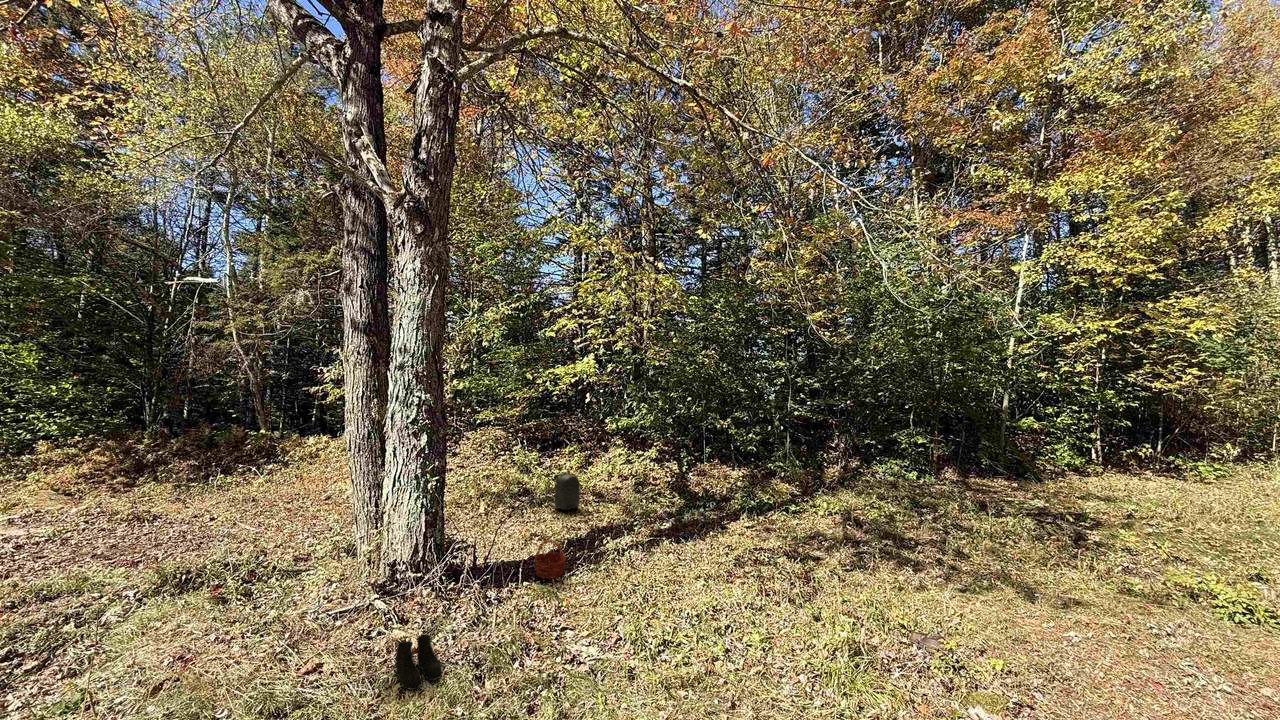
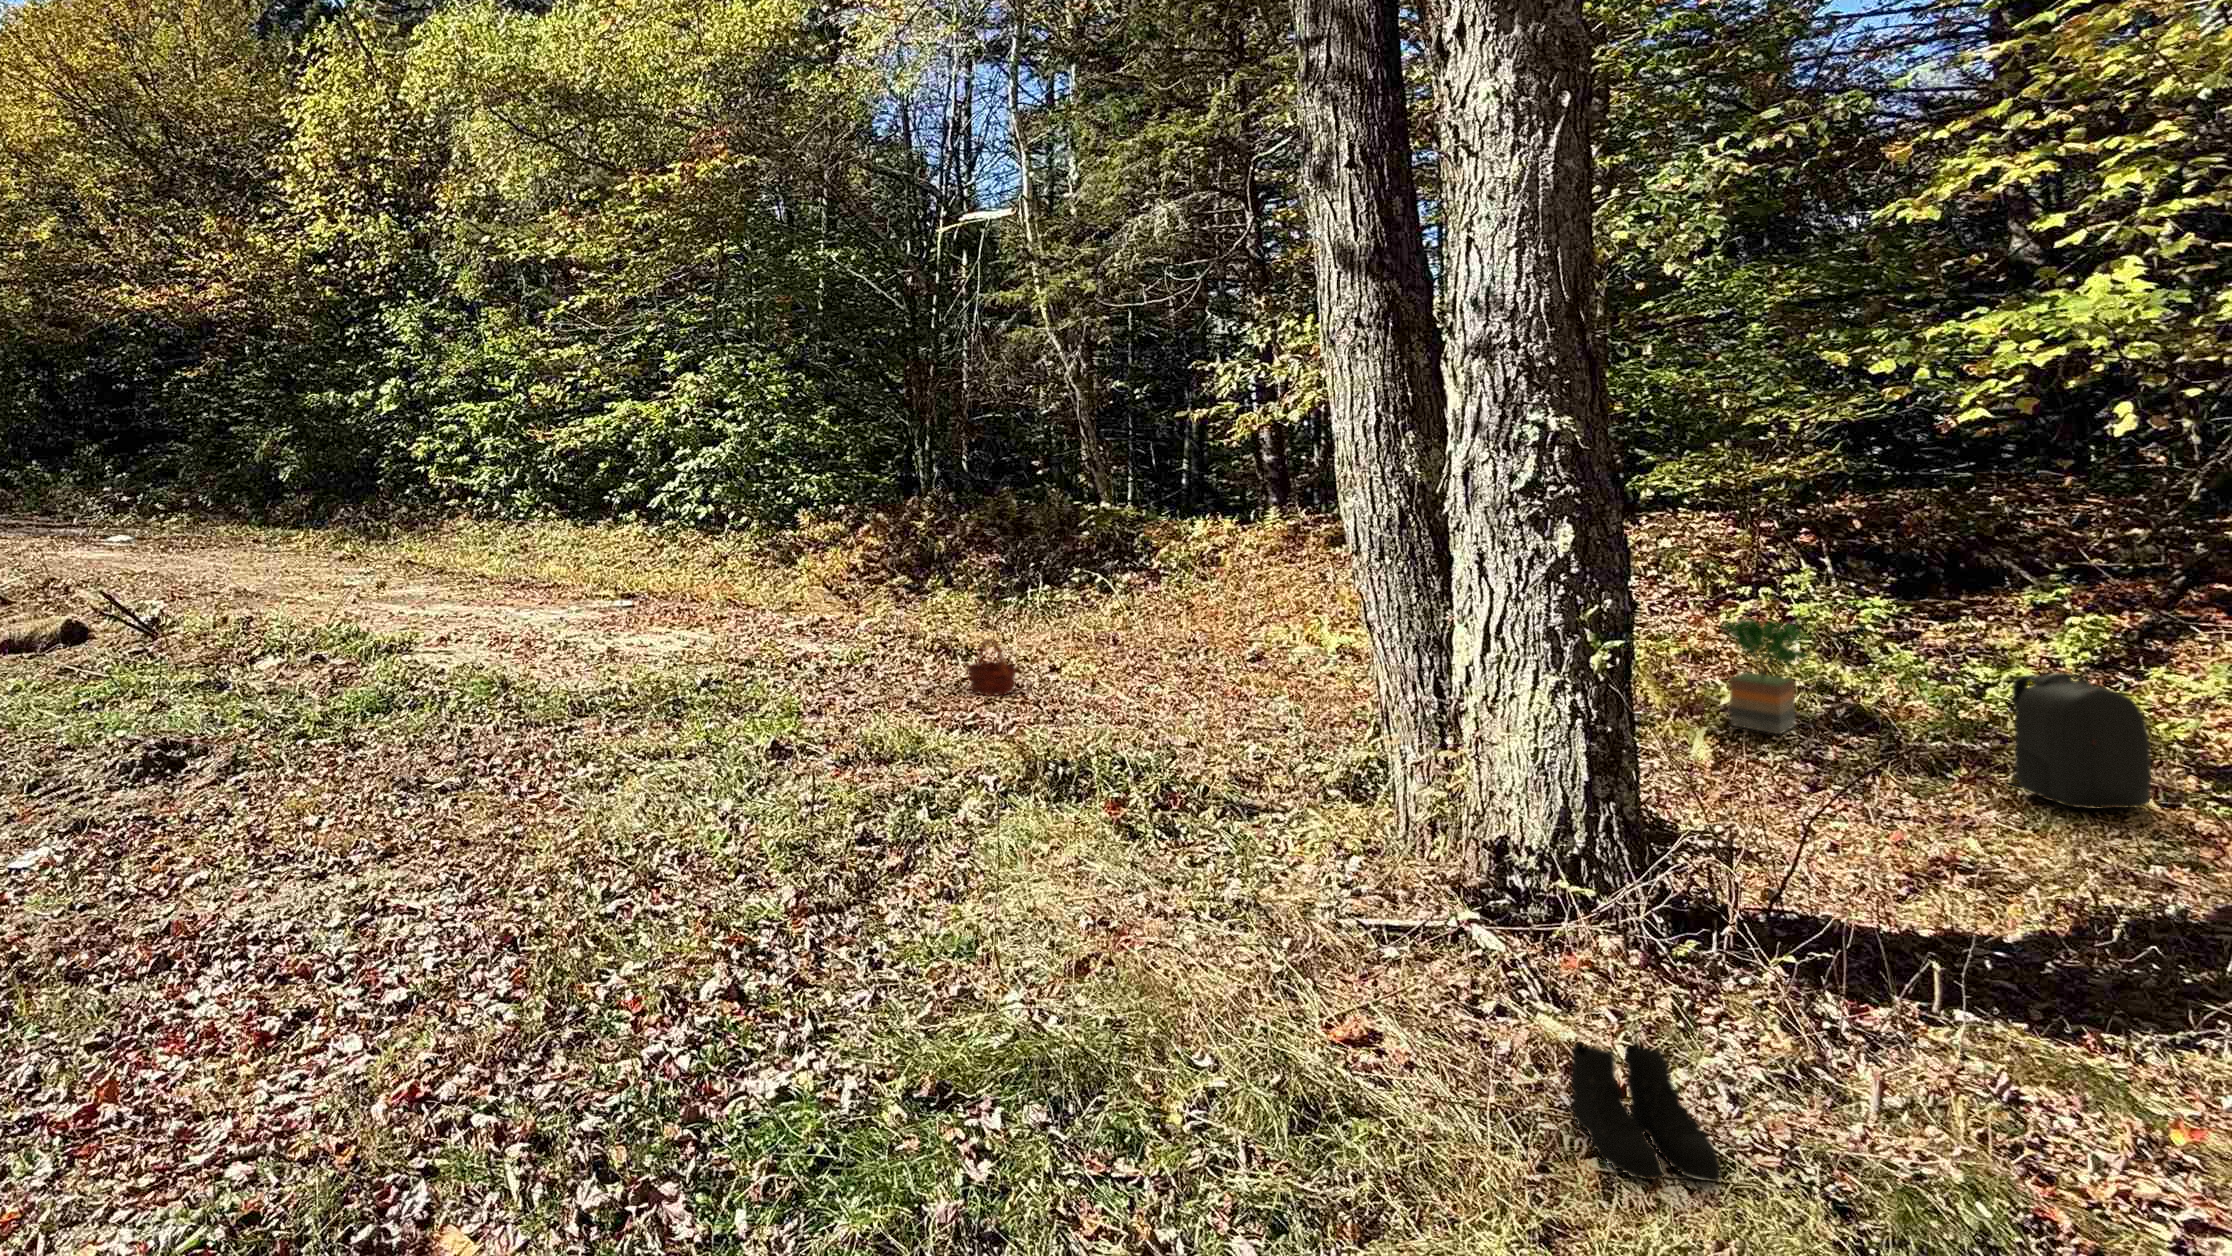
potted tree: none [489,462,513,500] -> present [1722,619,1808,734]
basket: present [535,540,566,579] -> present [967,639,1016,696]

